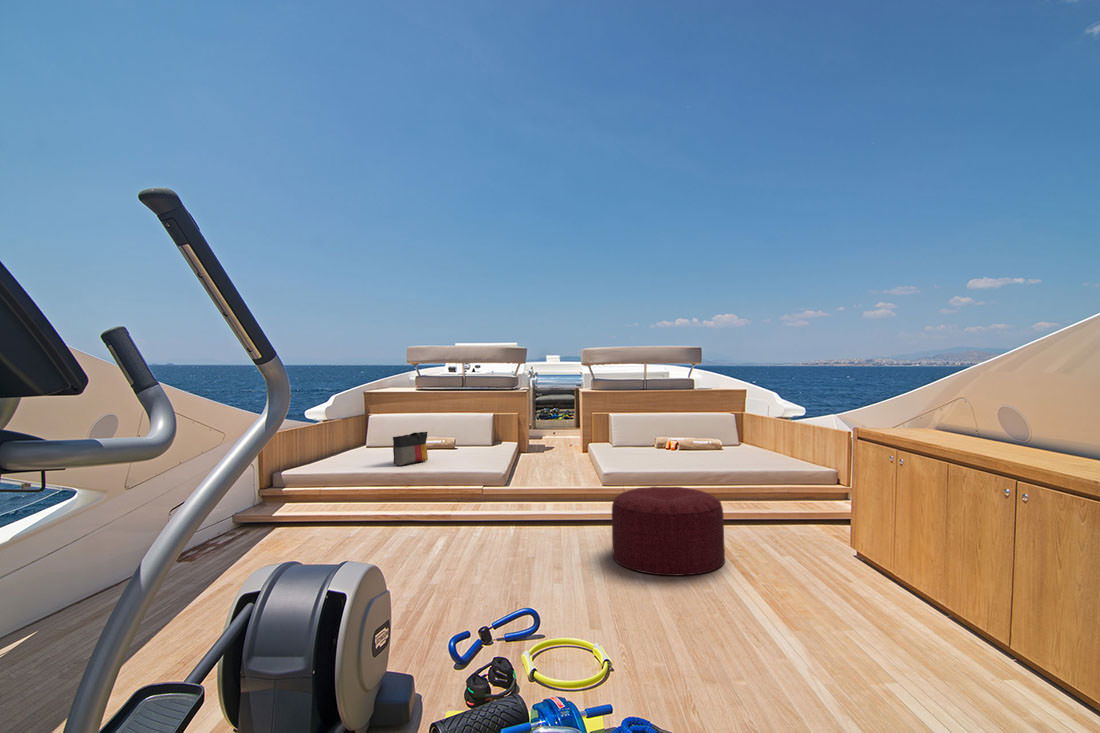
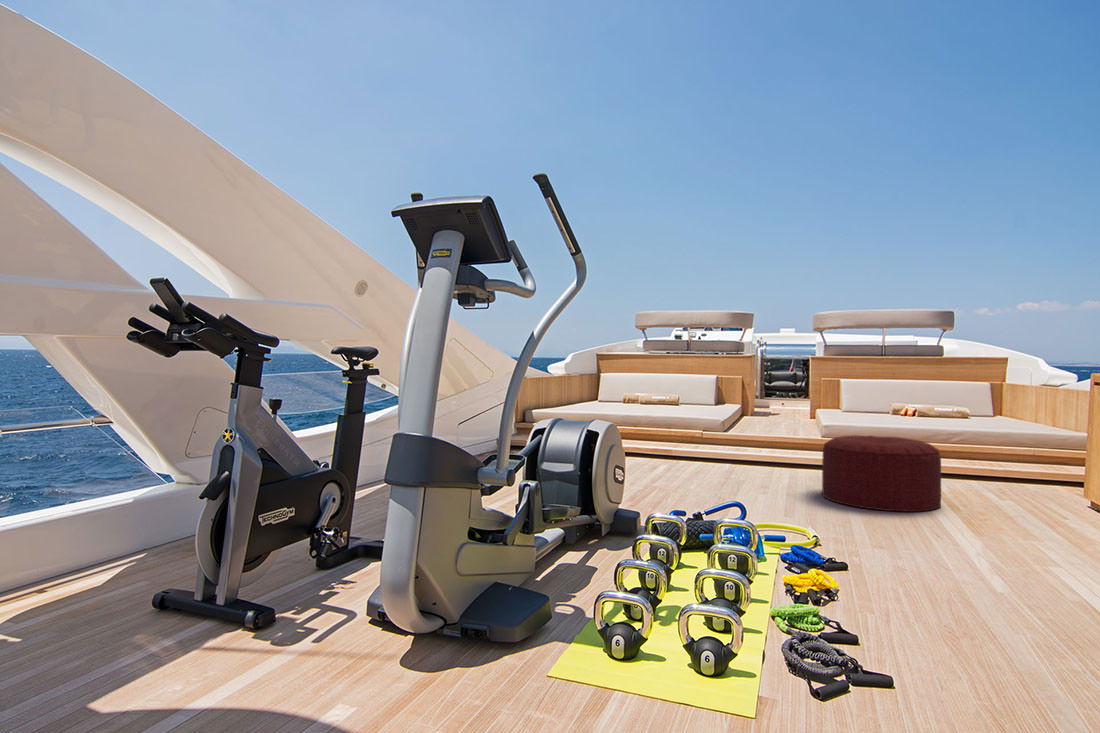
tote bag: present [393,432,428,465] -> none [623,384,653,412]

